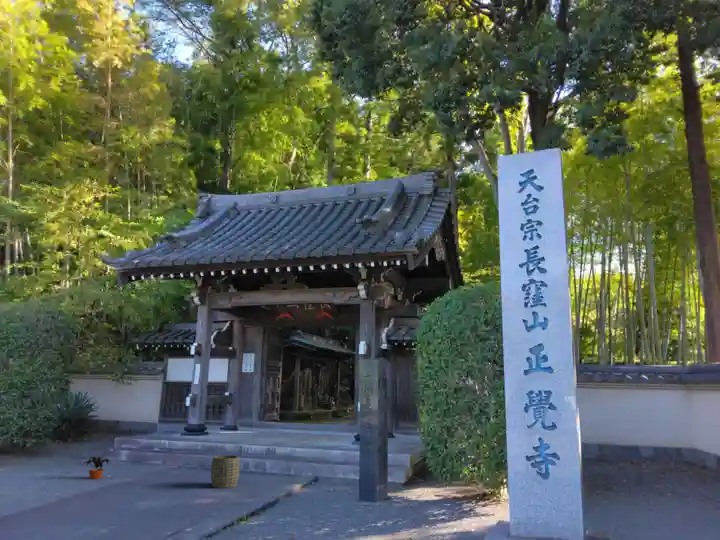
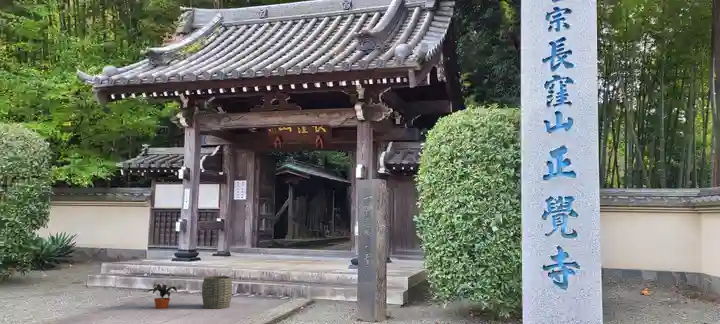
potted plant: present [84,457,109,479] -> present [148,284,177,308]

